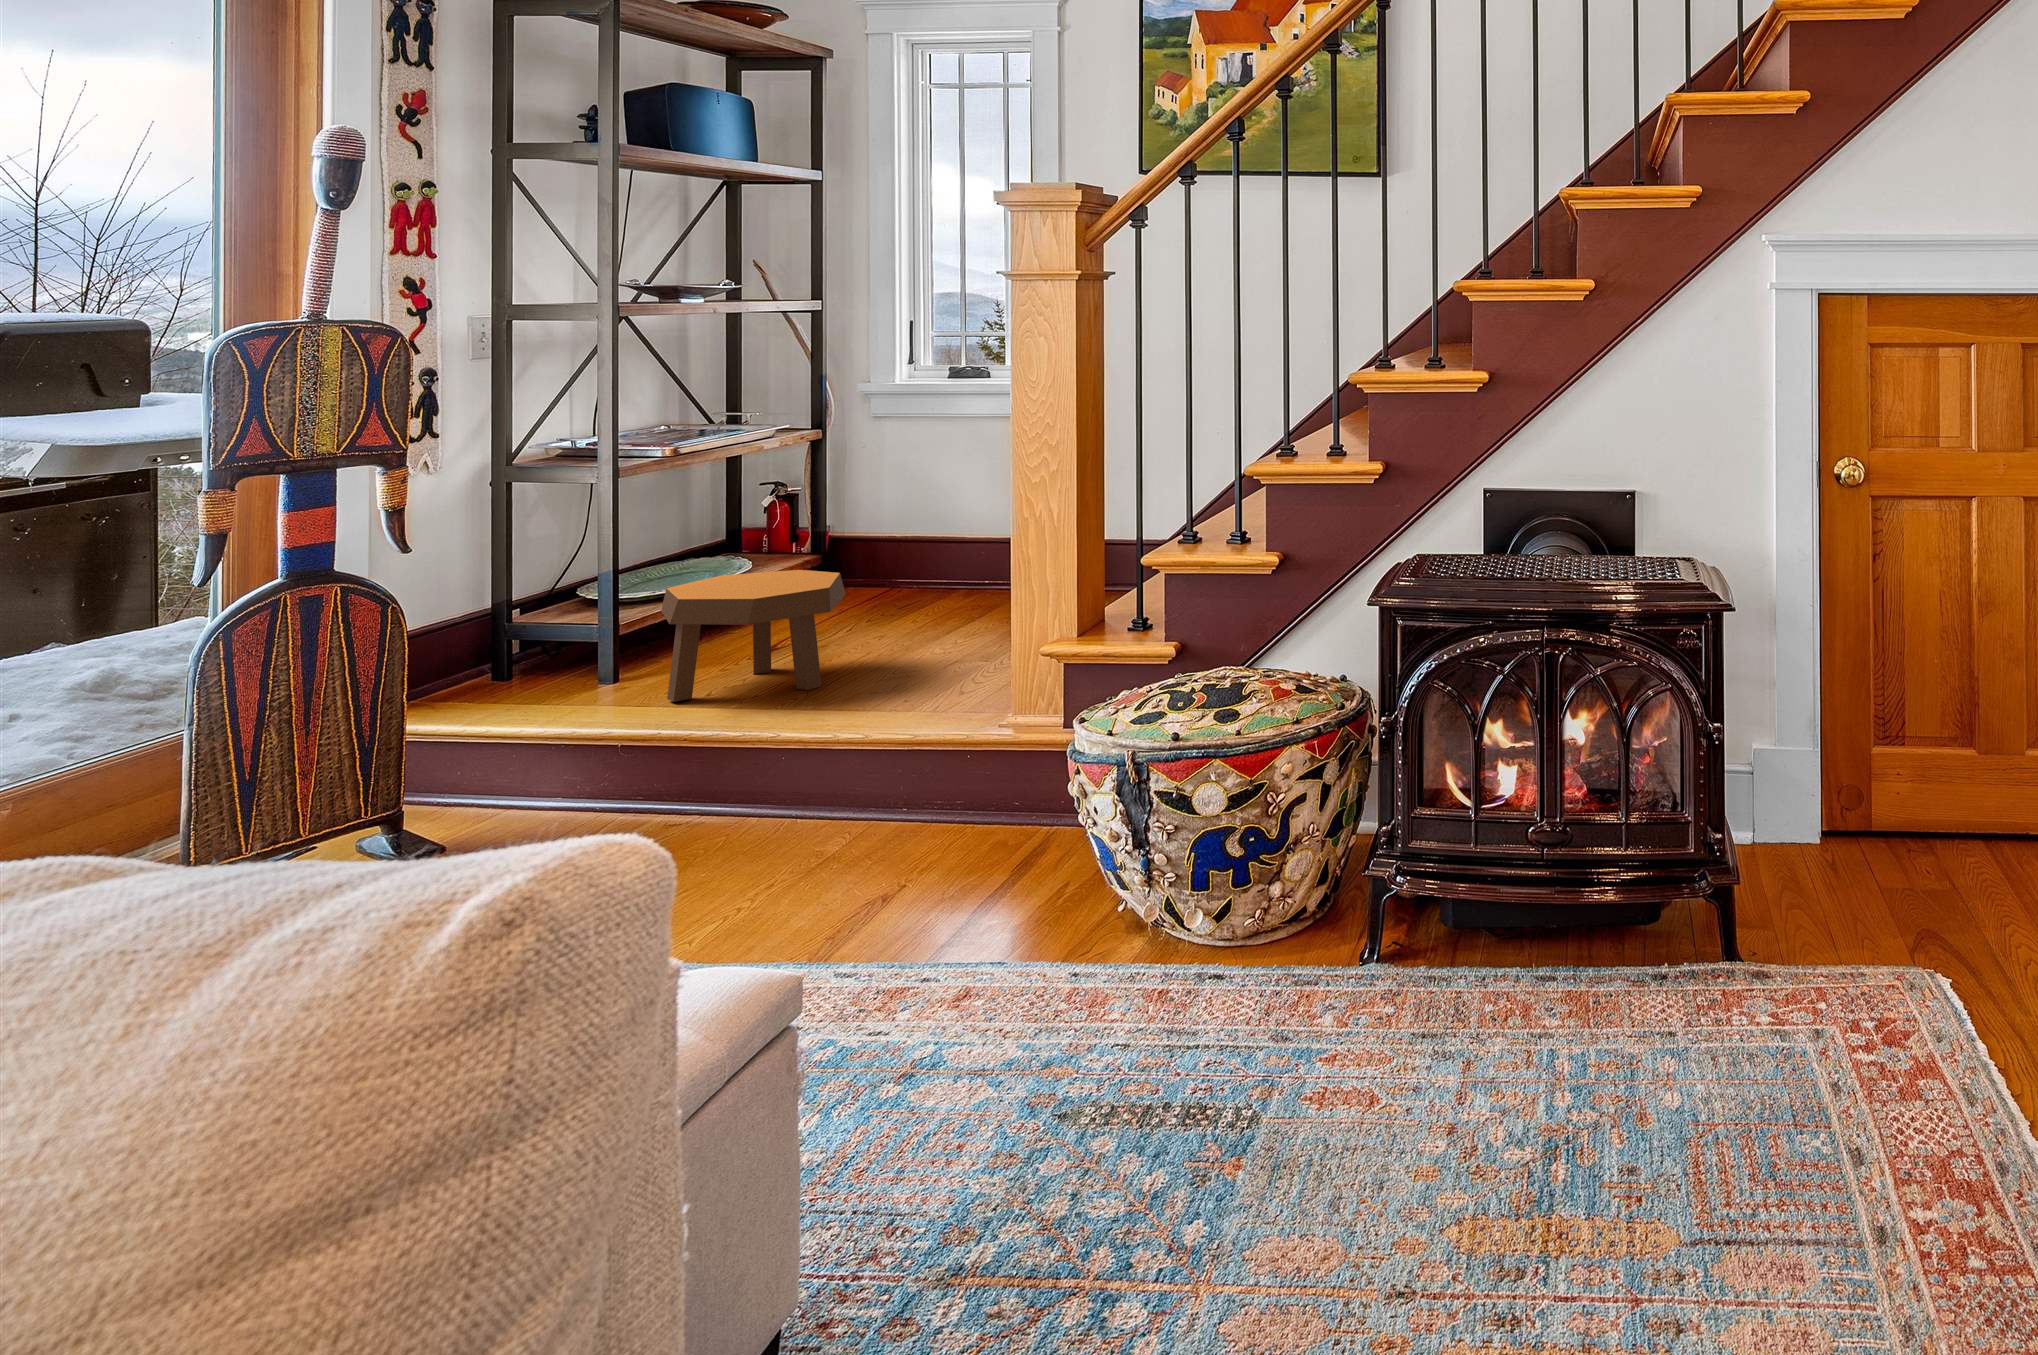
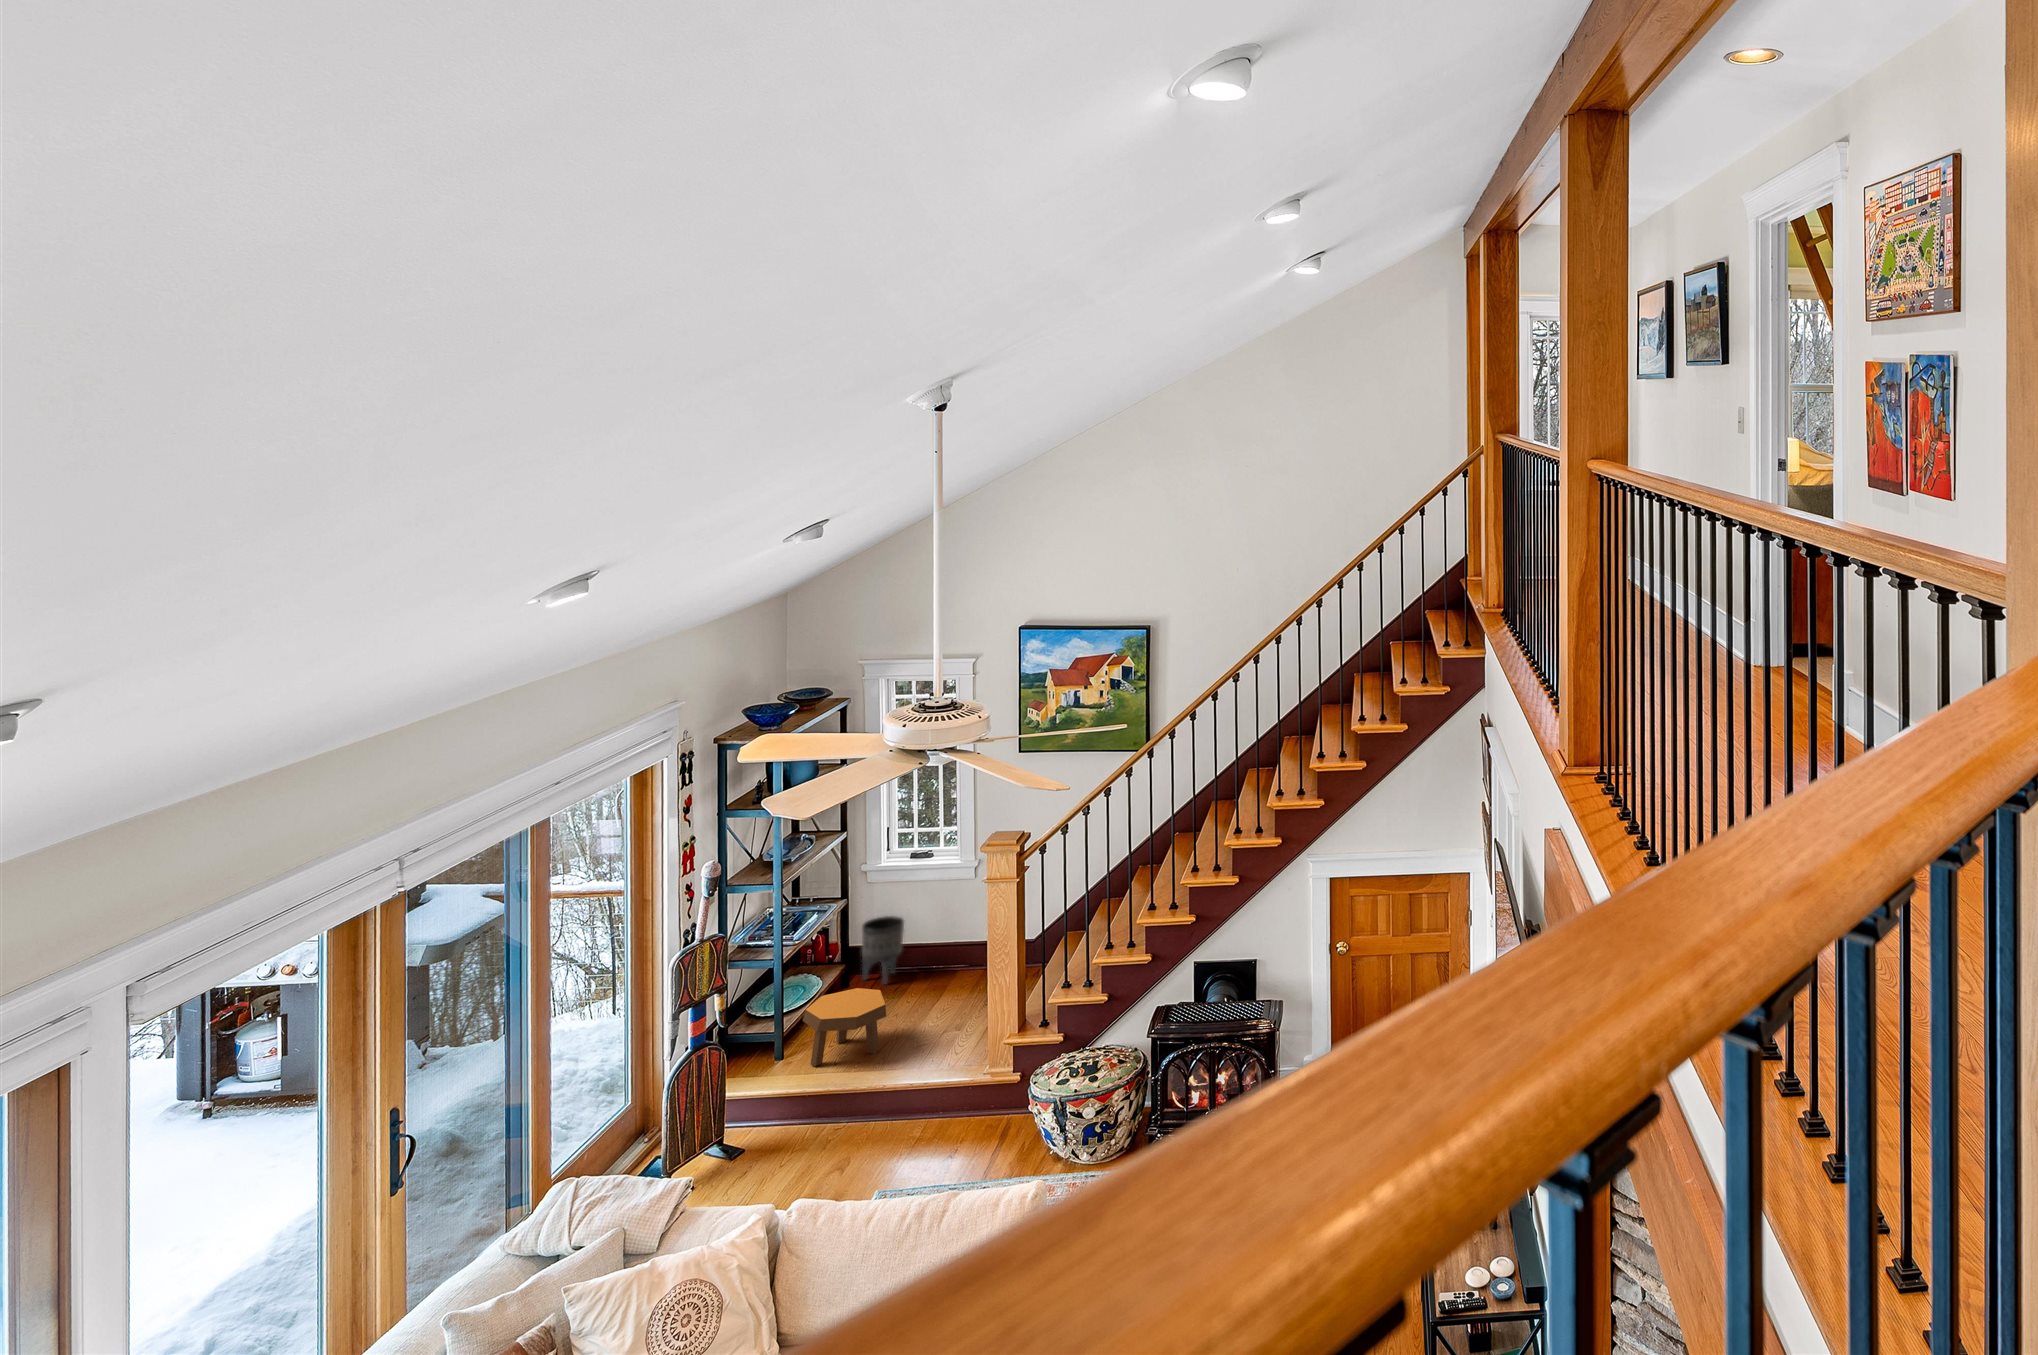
planter: none [865,492,948,609] -> present [862,916,904,984]

